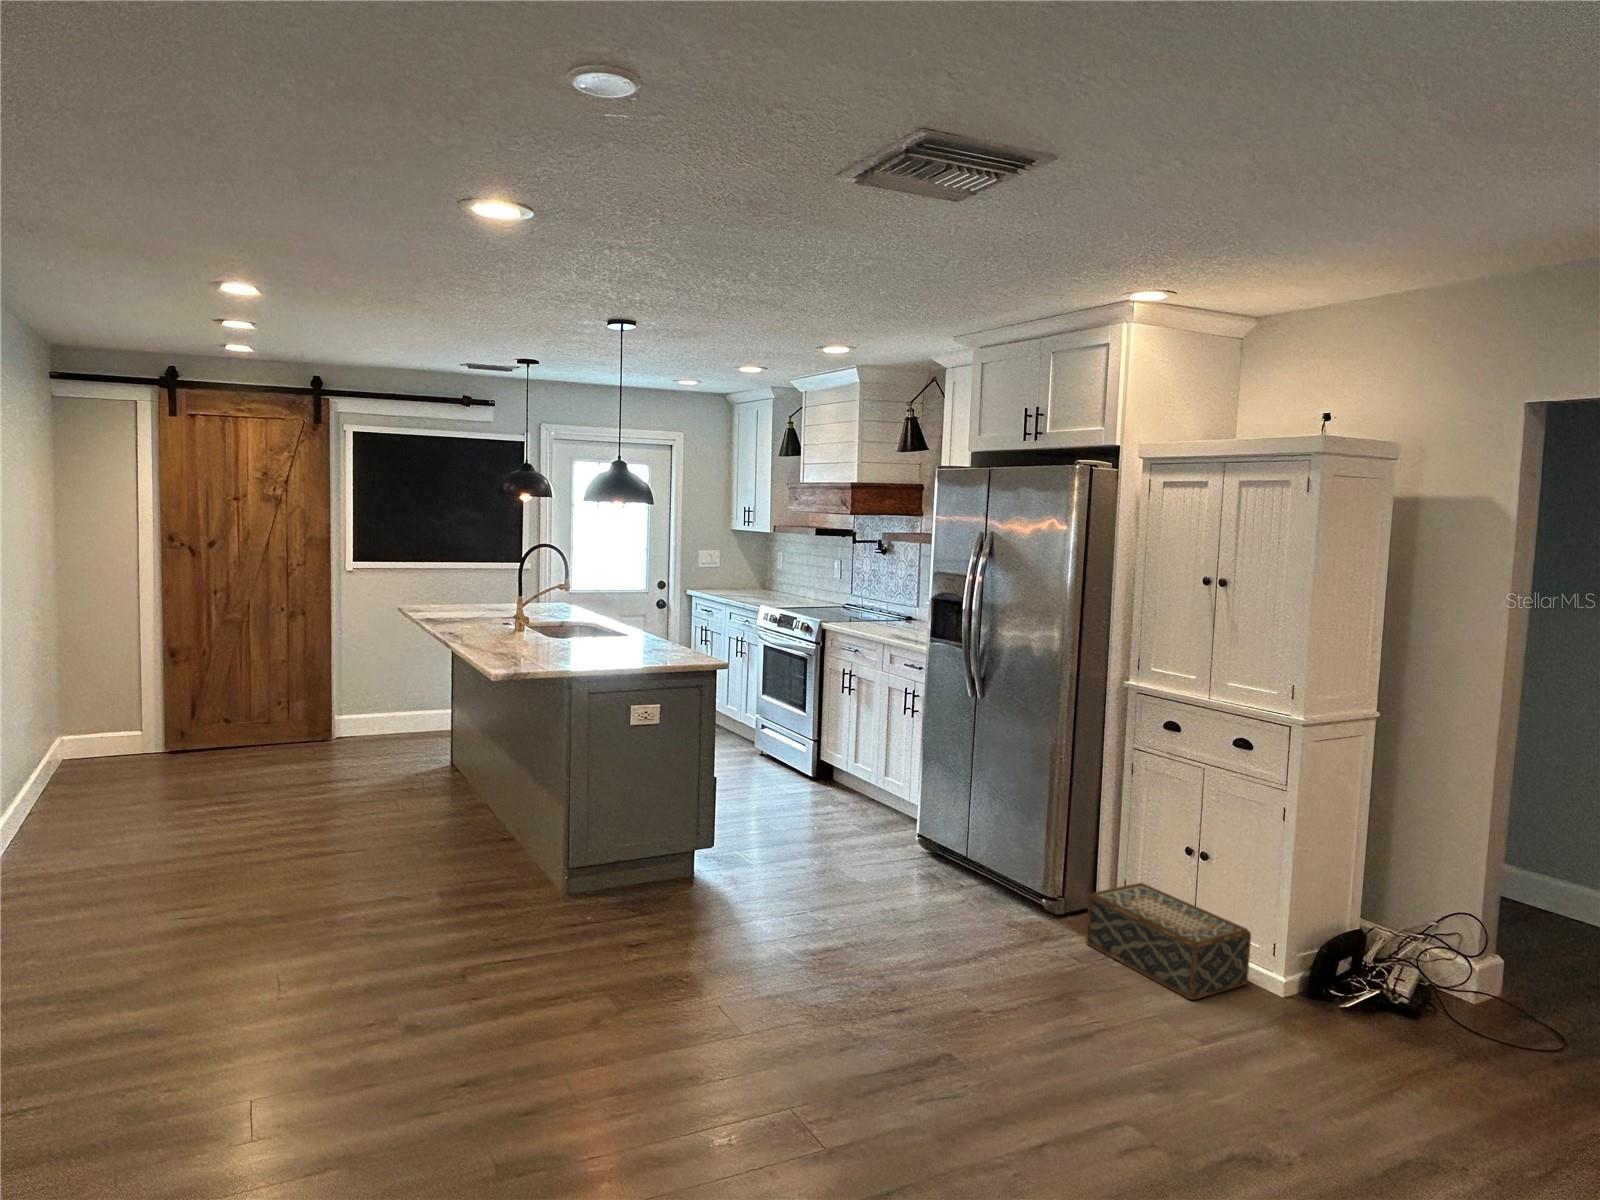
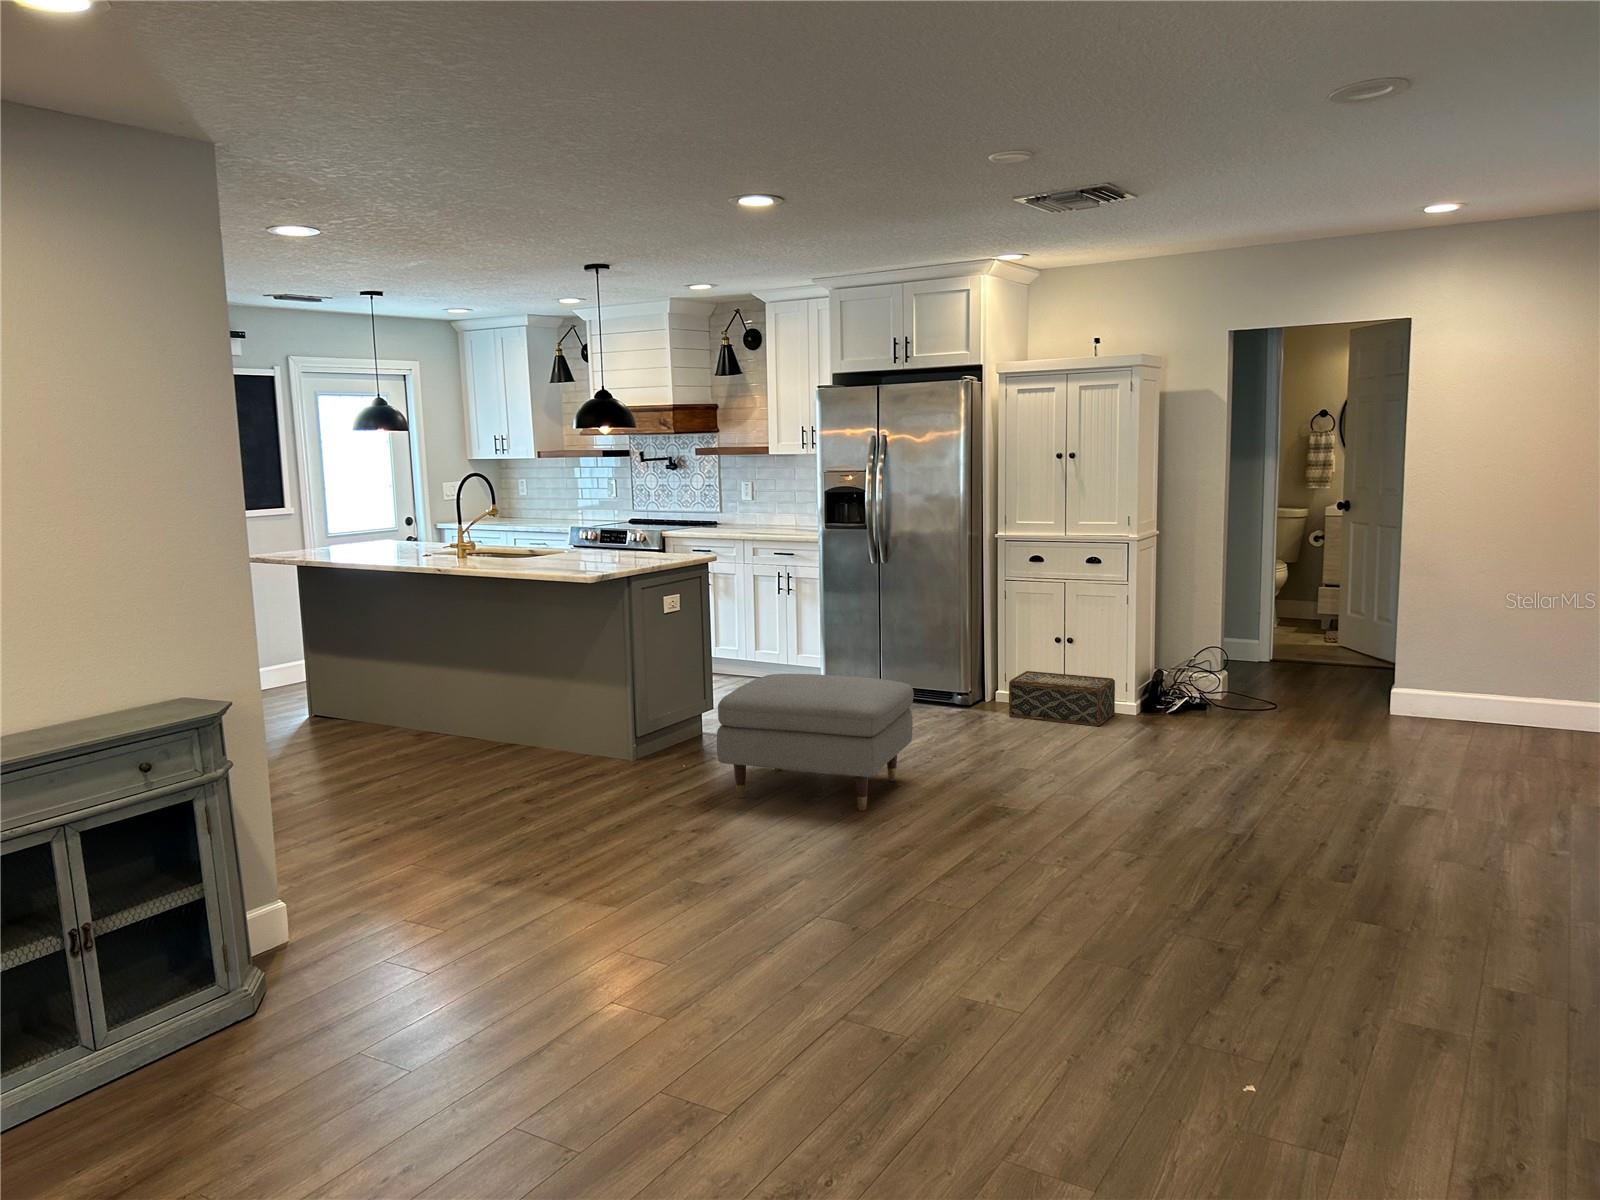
ottoman: none [550,824,803,1047] -> present [717,674,914,811]

